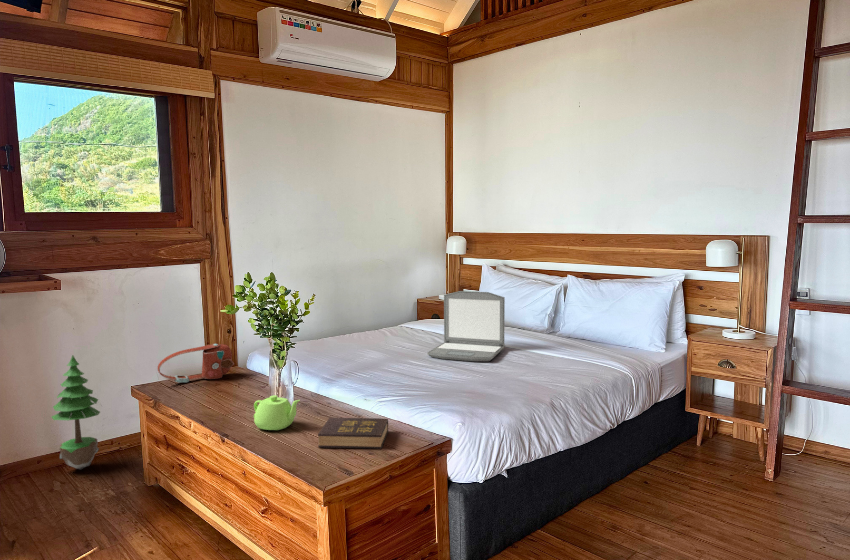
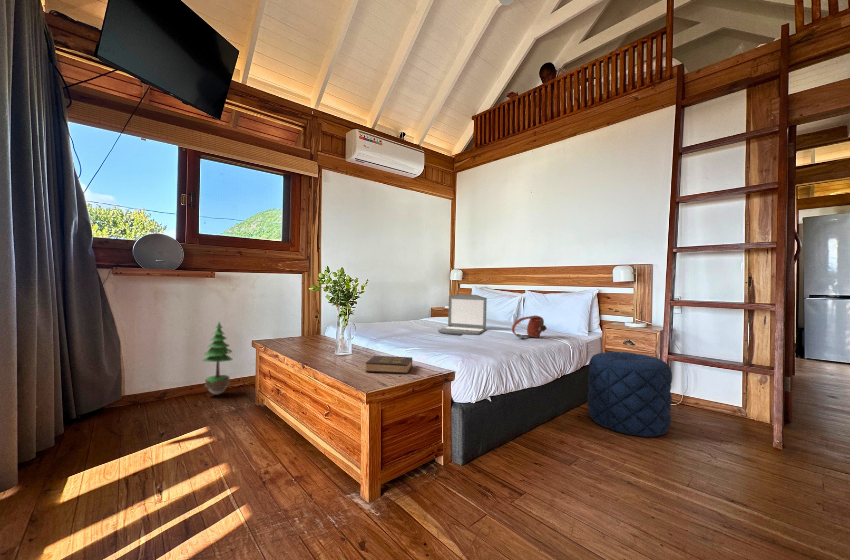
handbag: present [158,344,234,383] -> present [512,315,547,338]
pouf: none [660,381,783,511] -> present [587,352,672,437]
teapot: present [254,395,300,430] -> none [326,341,356,363]

